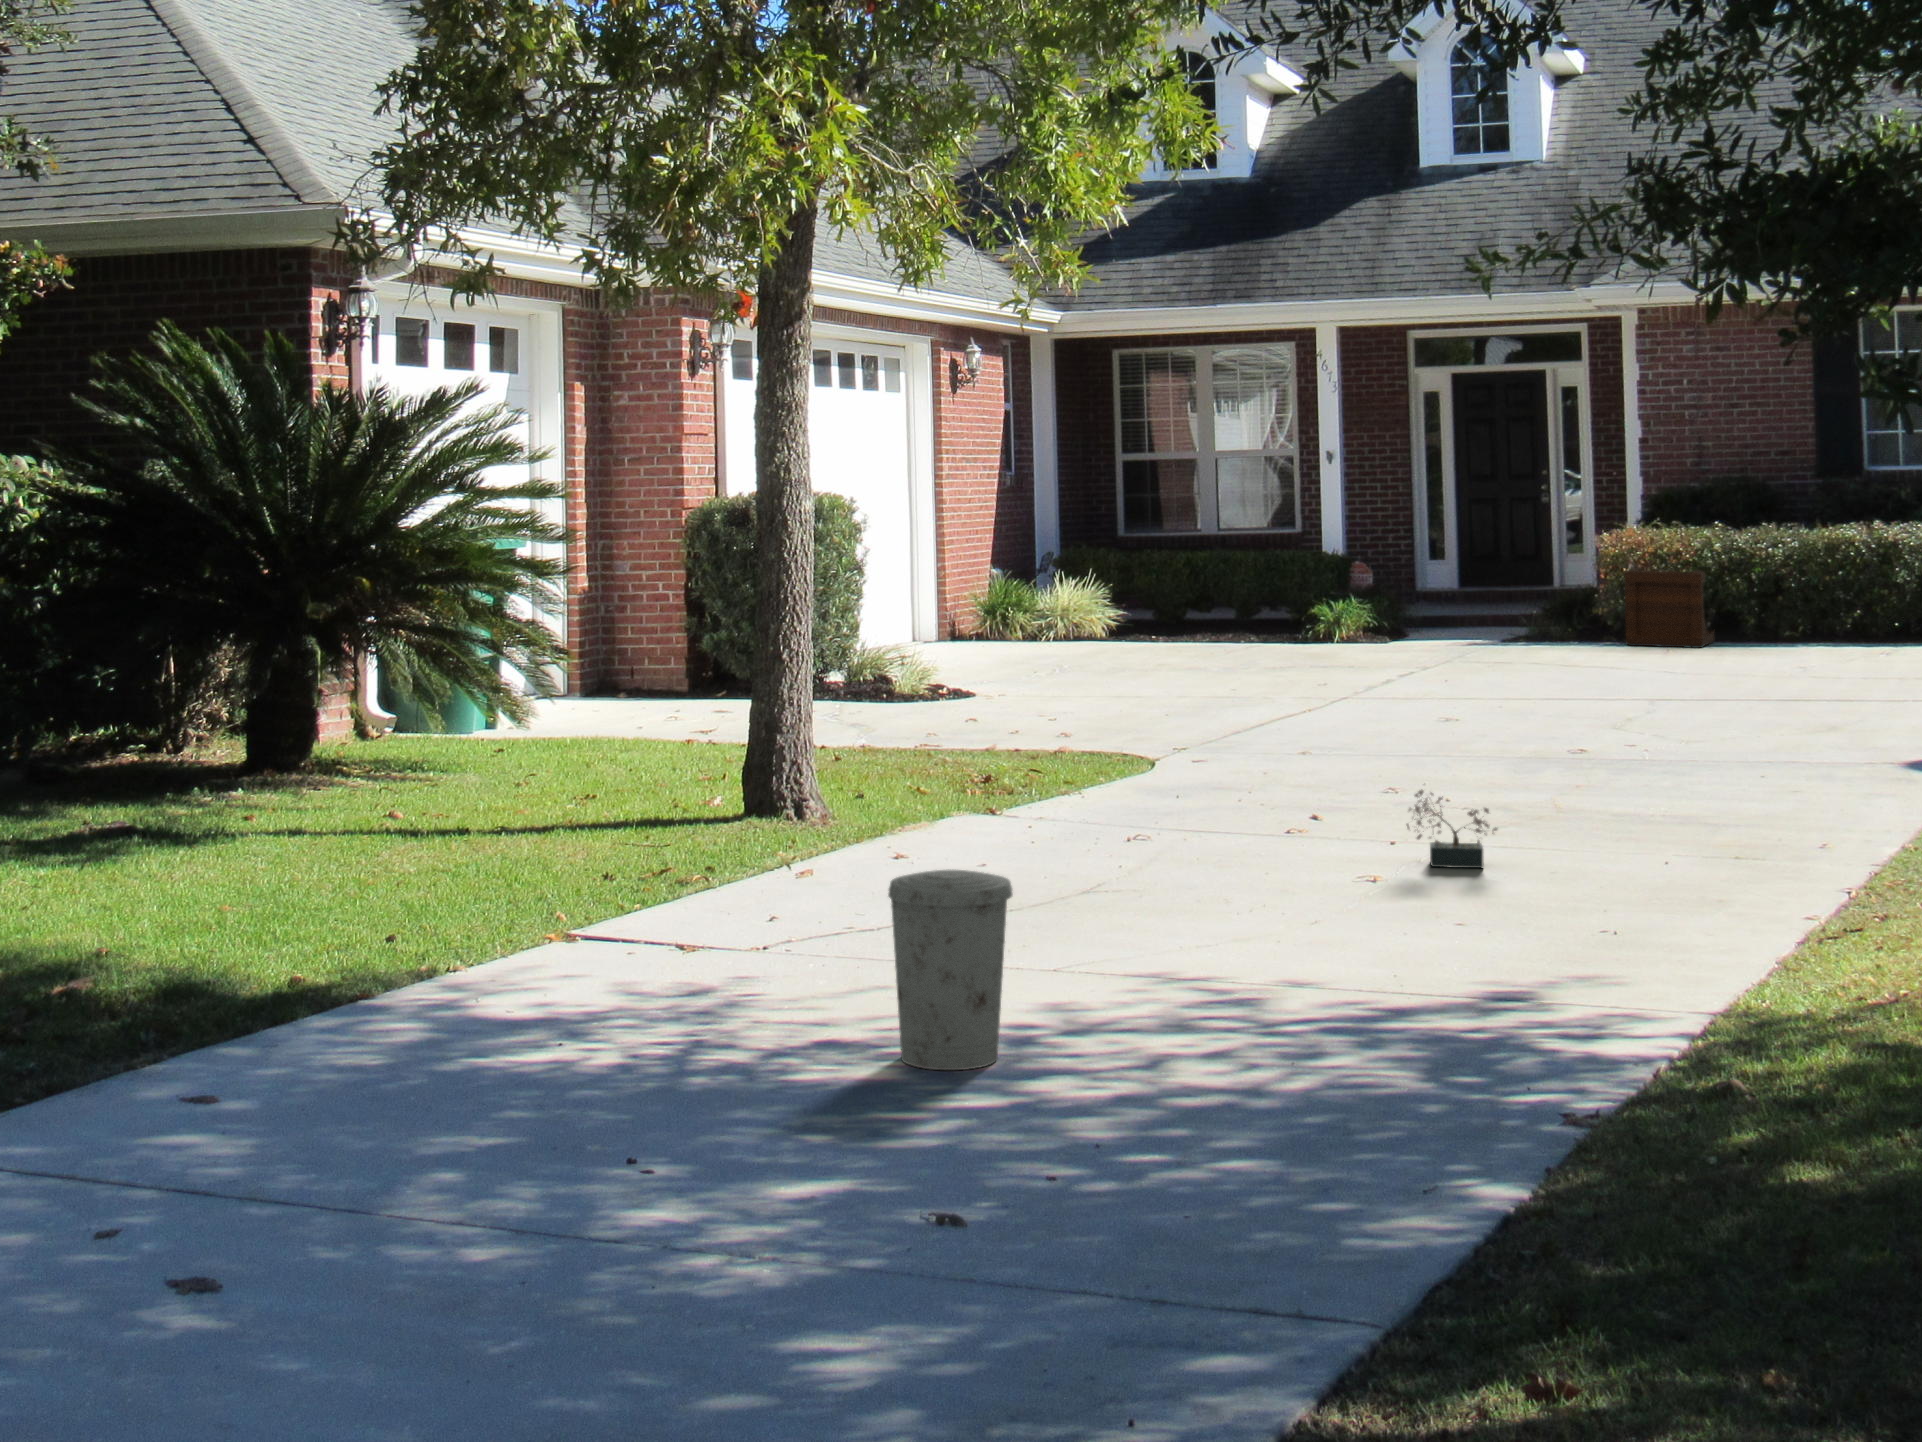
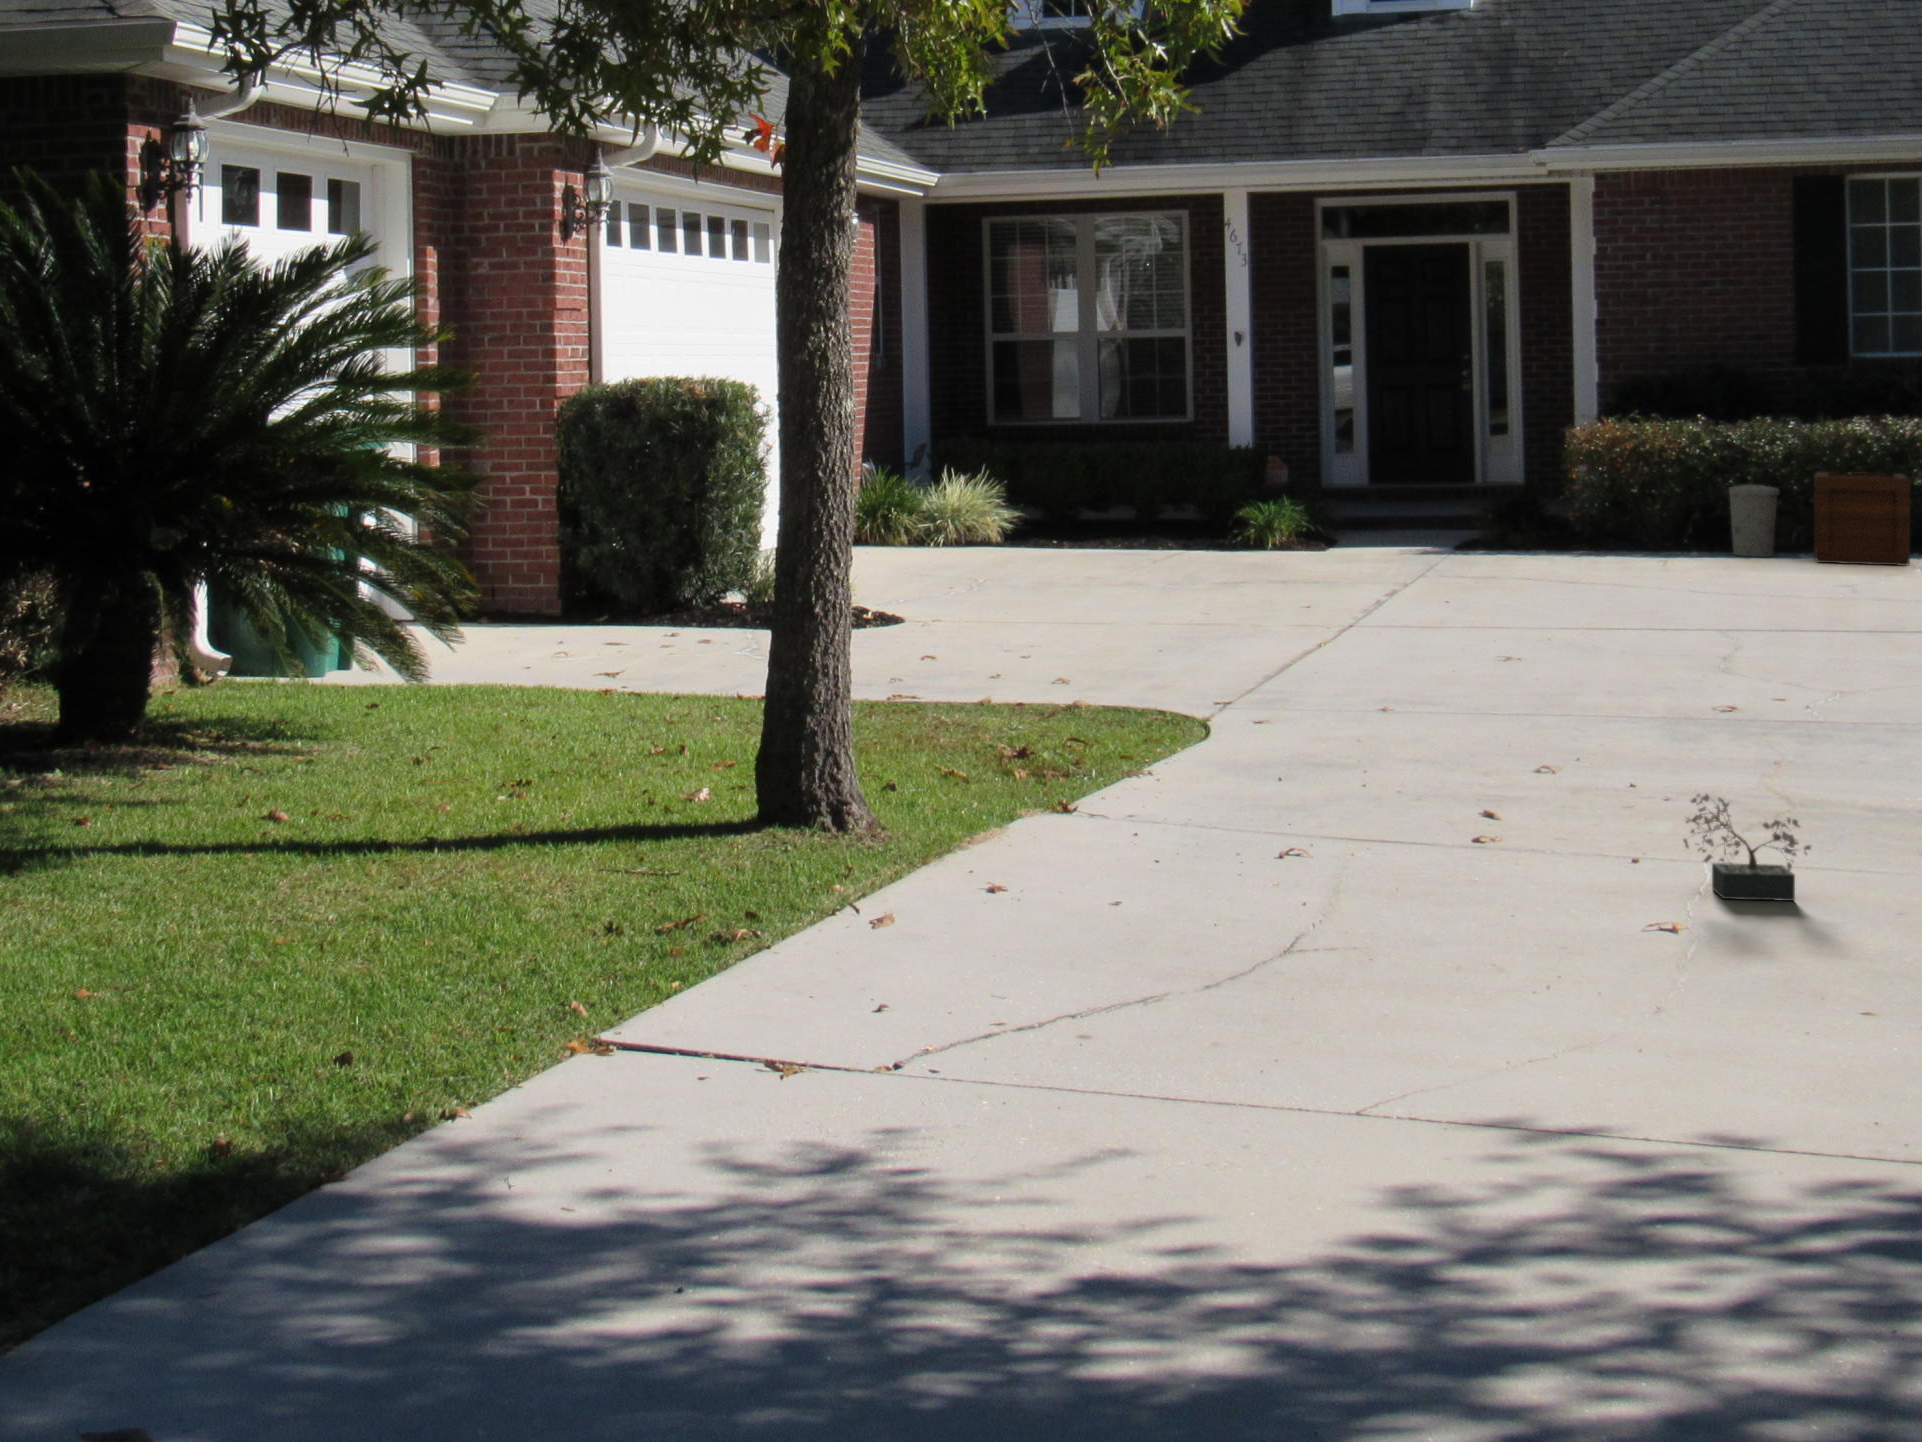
wooden crate: present [1625,570,1714,648] -> present [1814,472,1910,566]
trash can: present [888,870,1013,1070] -> present [1729,485,1779,557]

